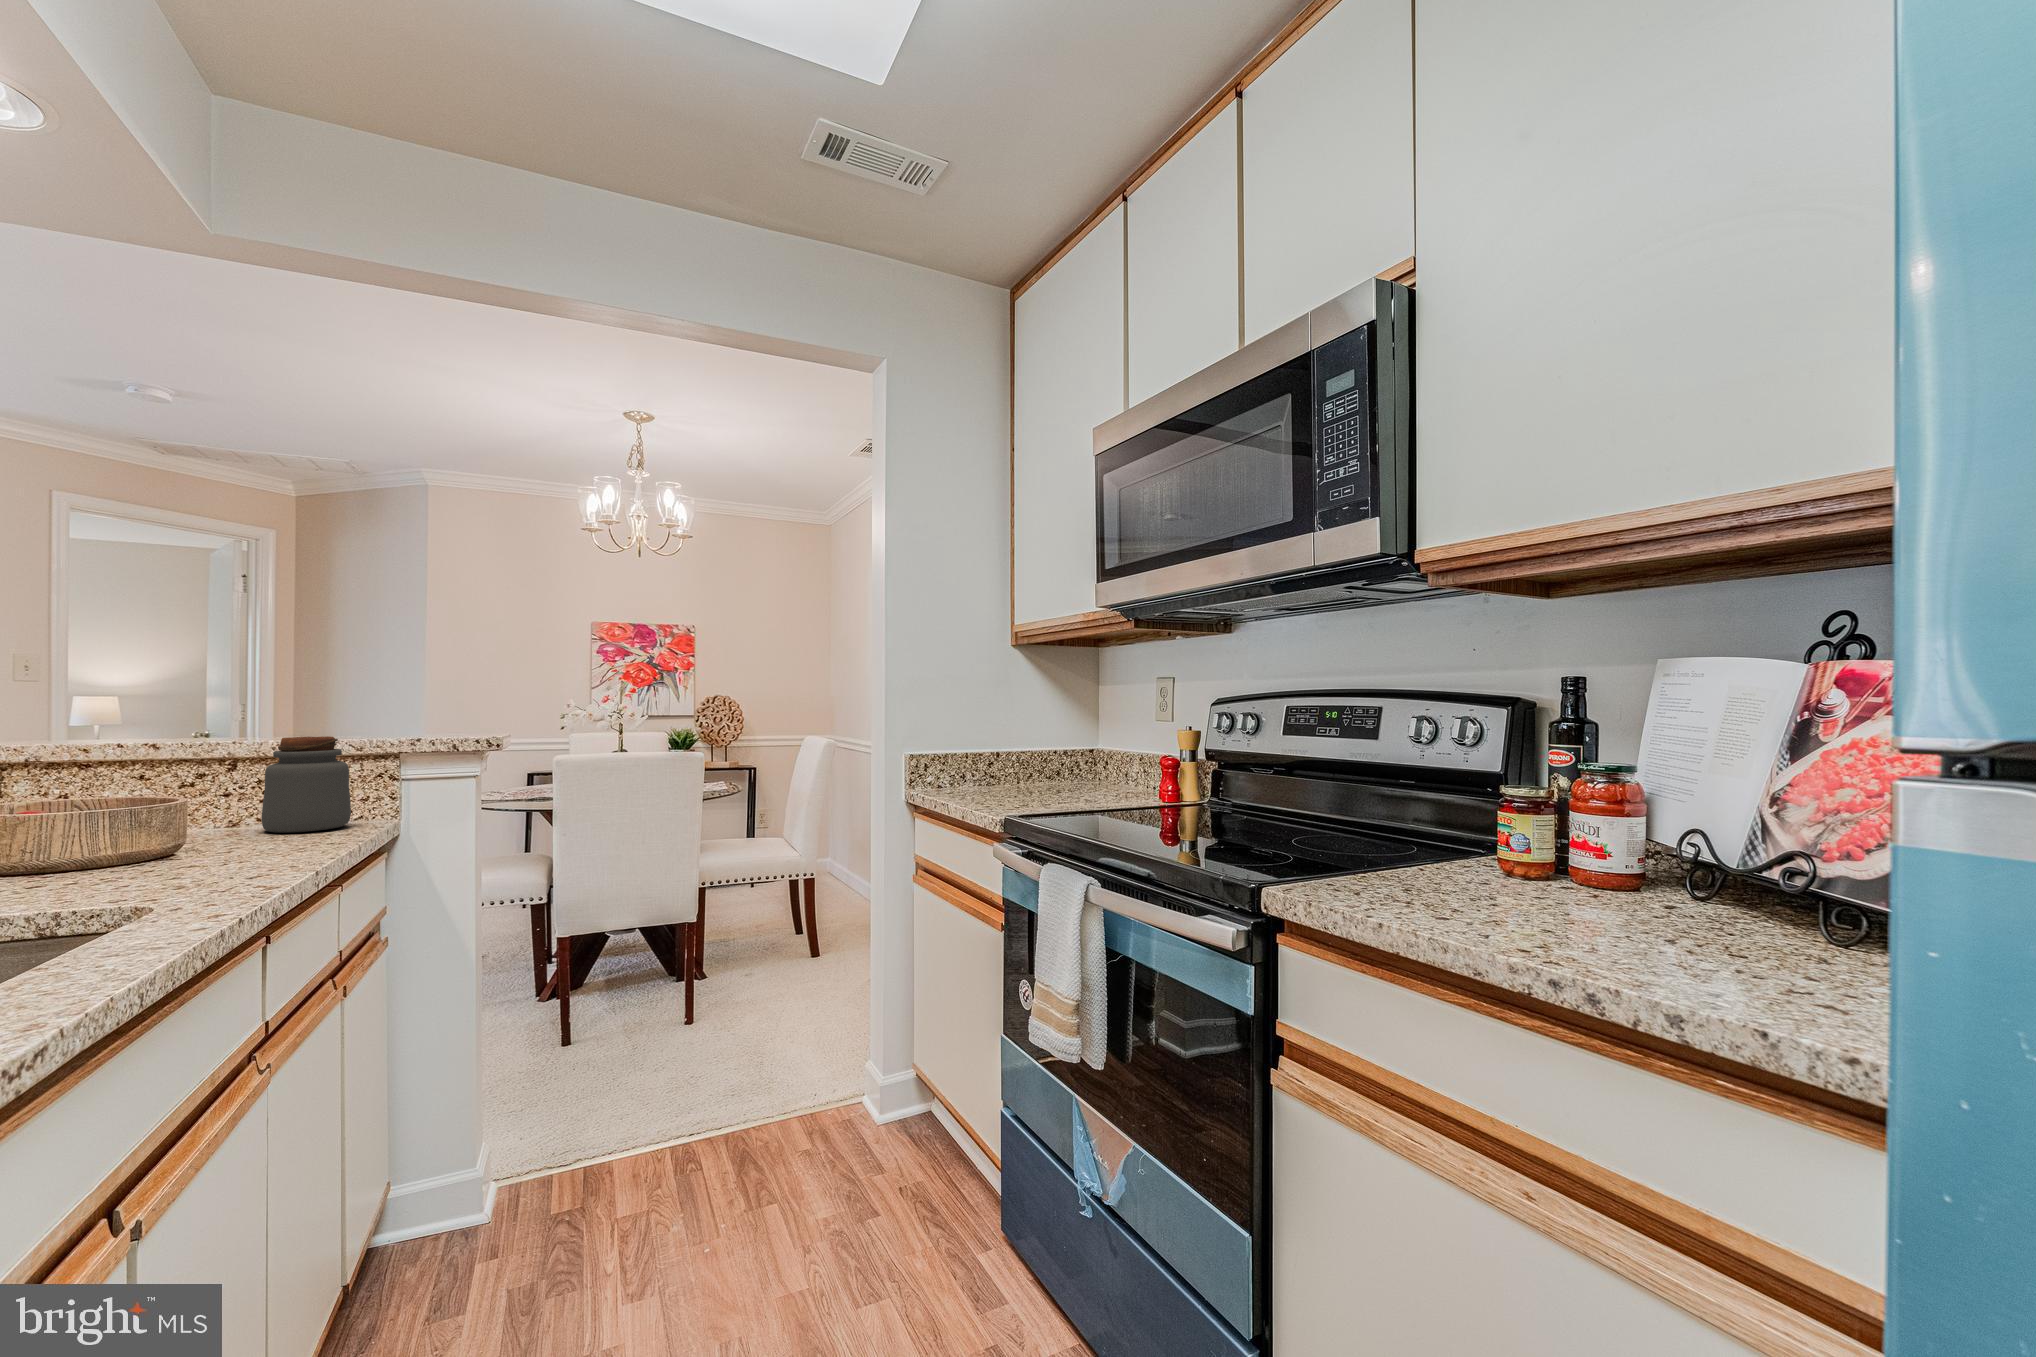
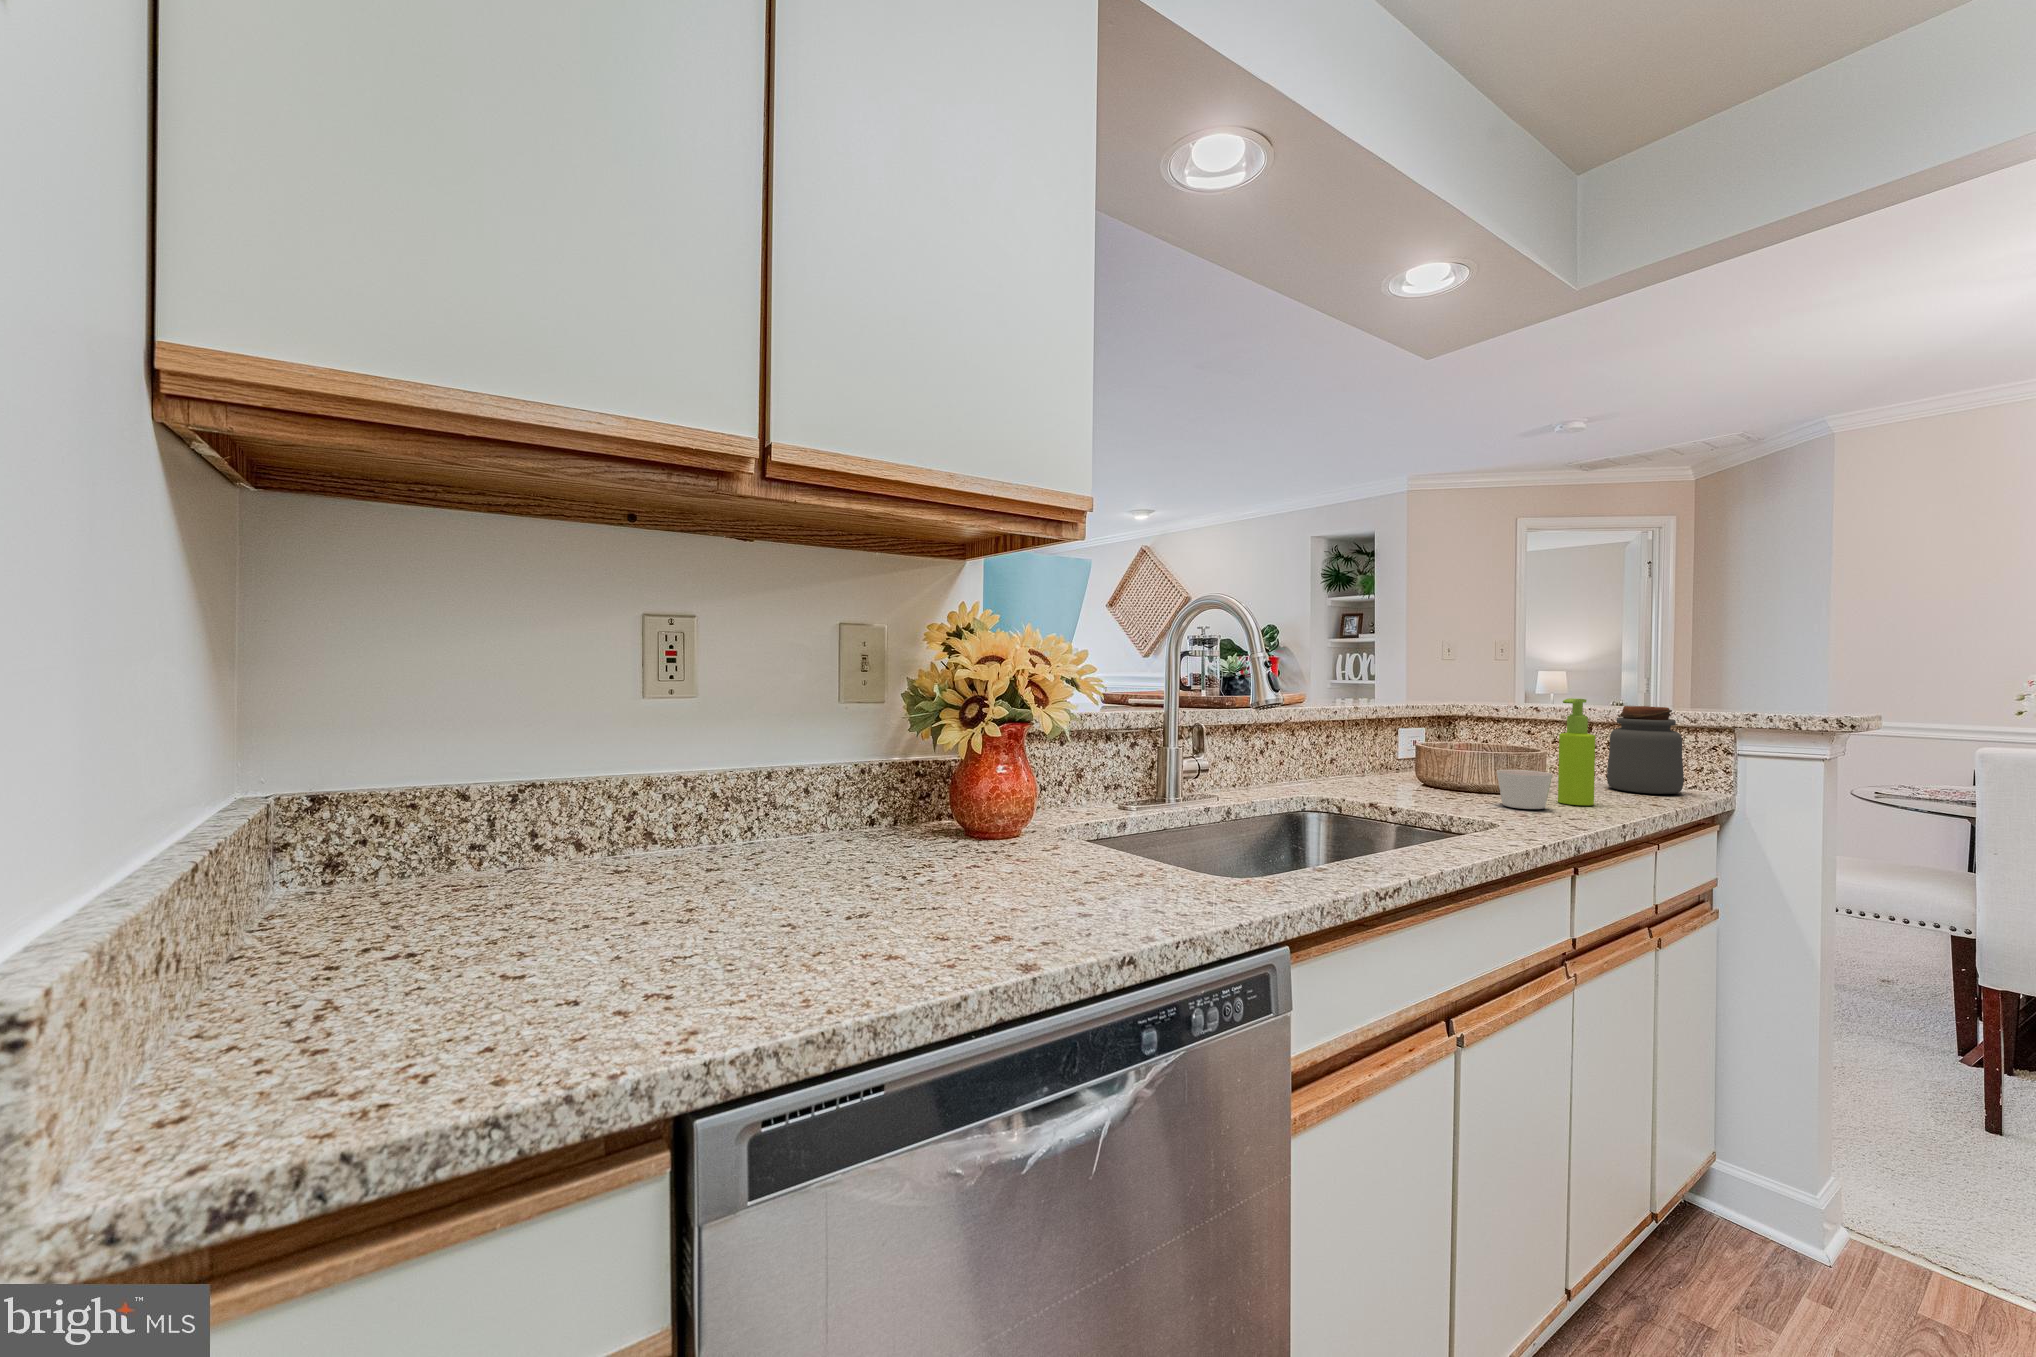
soap dispenser: none [214,733,264,861] -> present [1558,698,1595,805]
candle: none [127,827,215,880] -> present [1497,770,1553,809]

